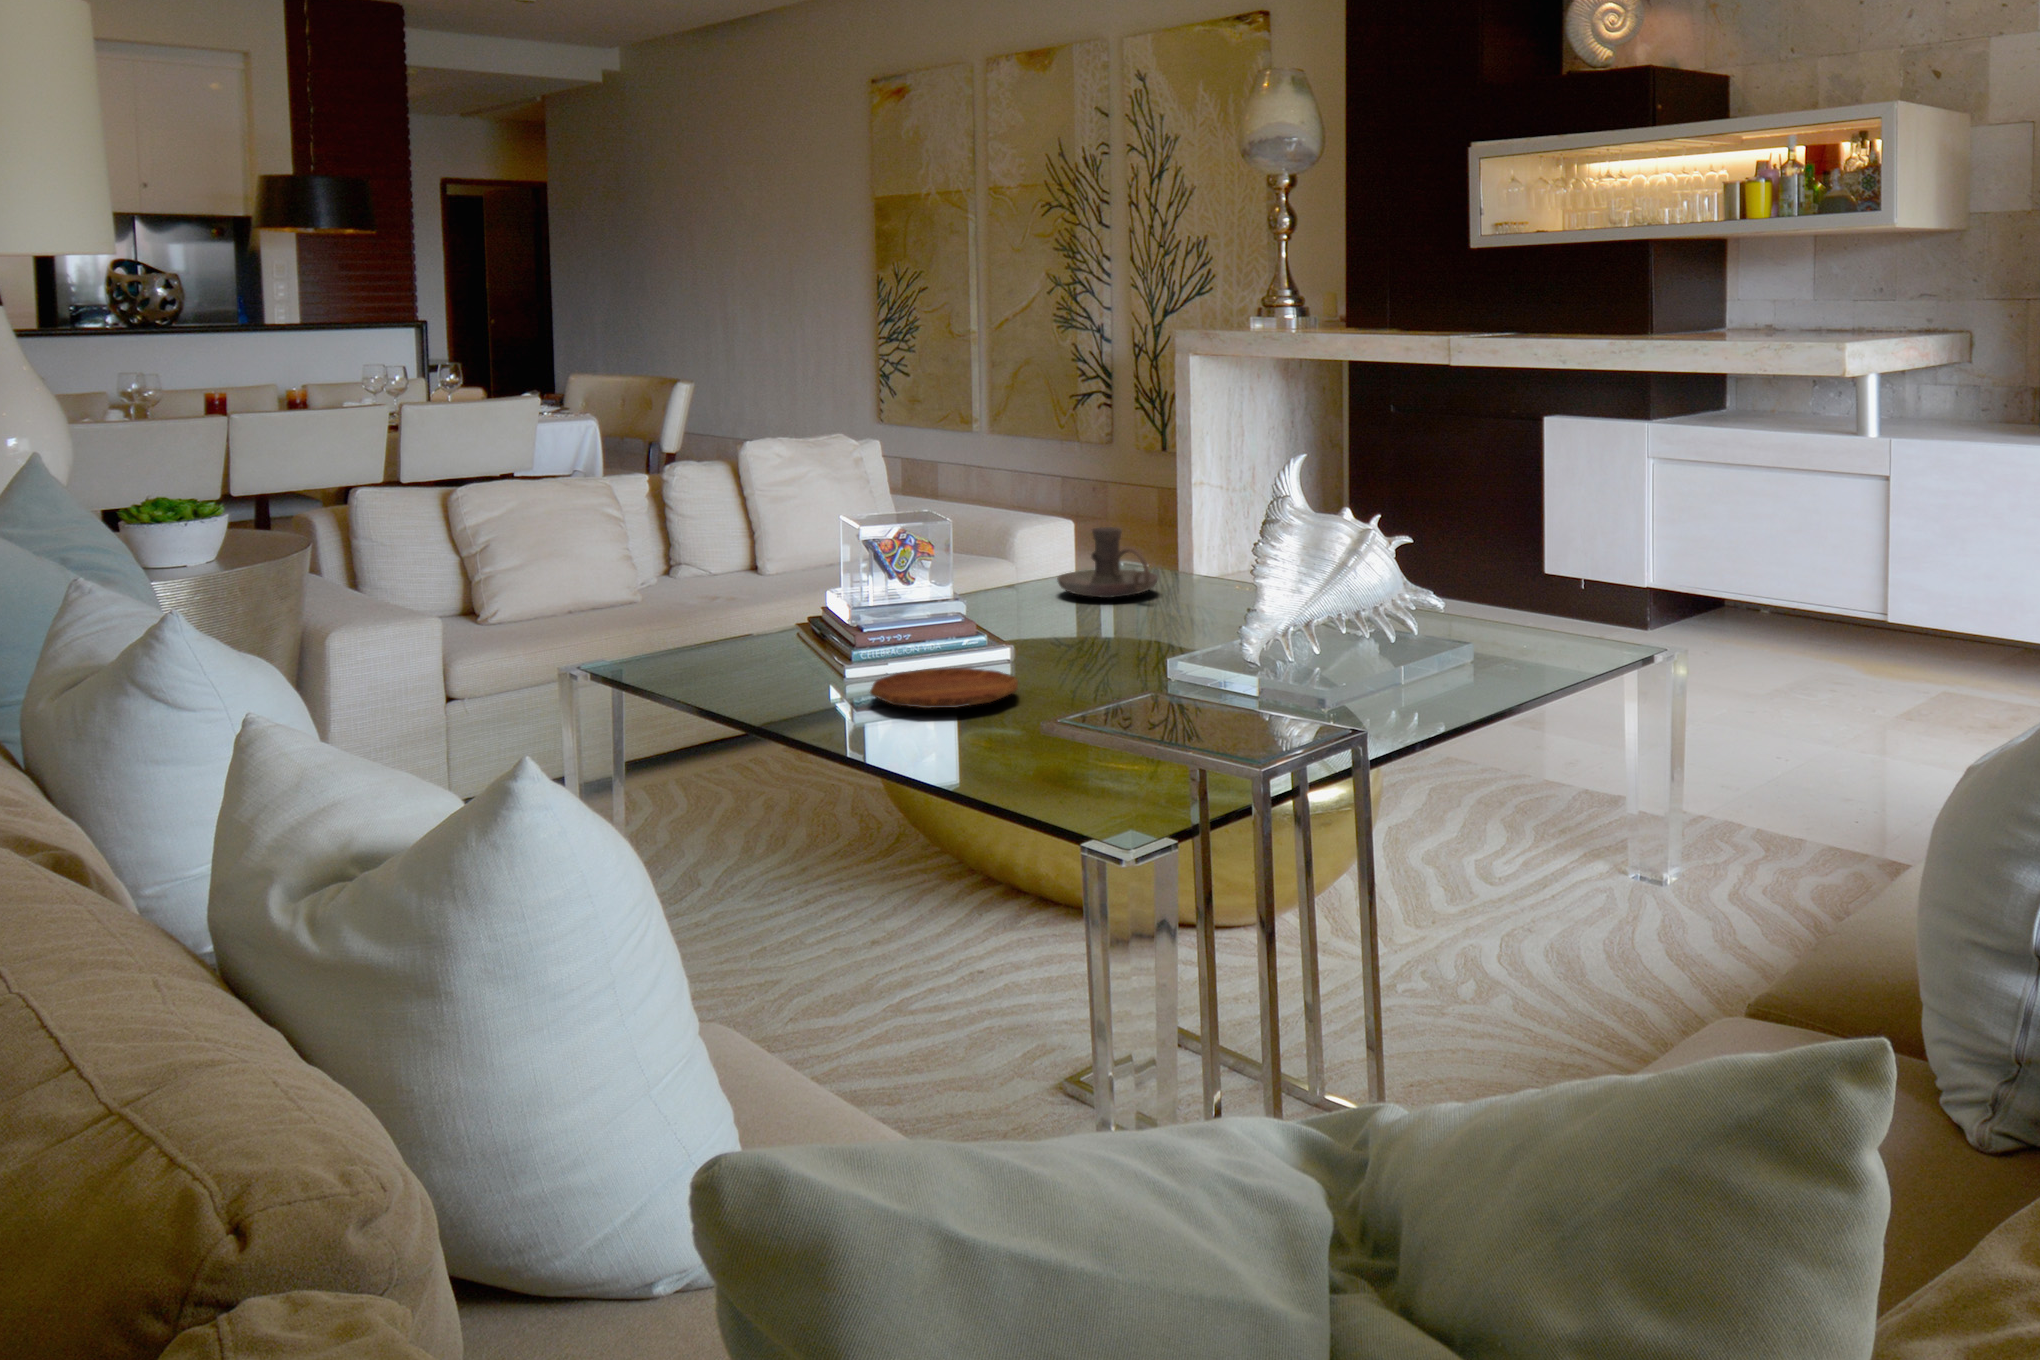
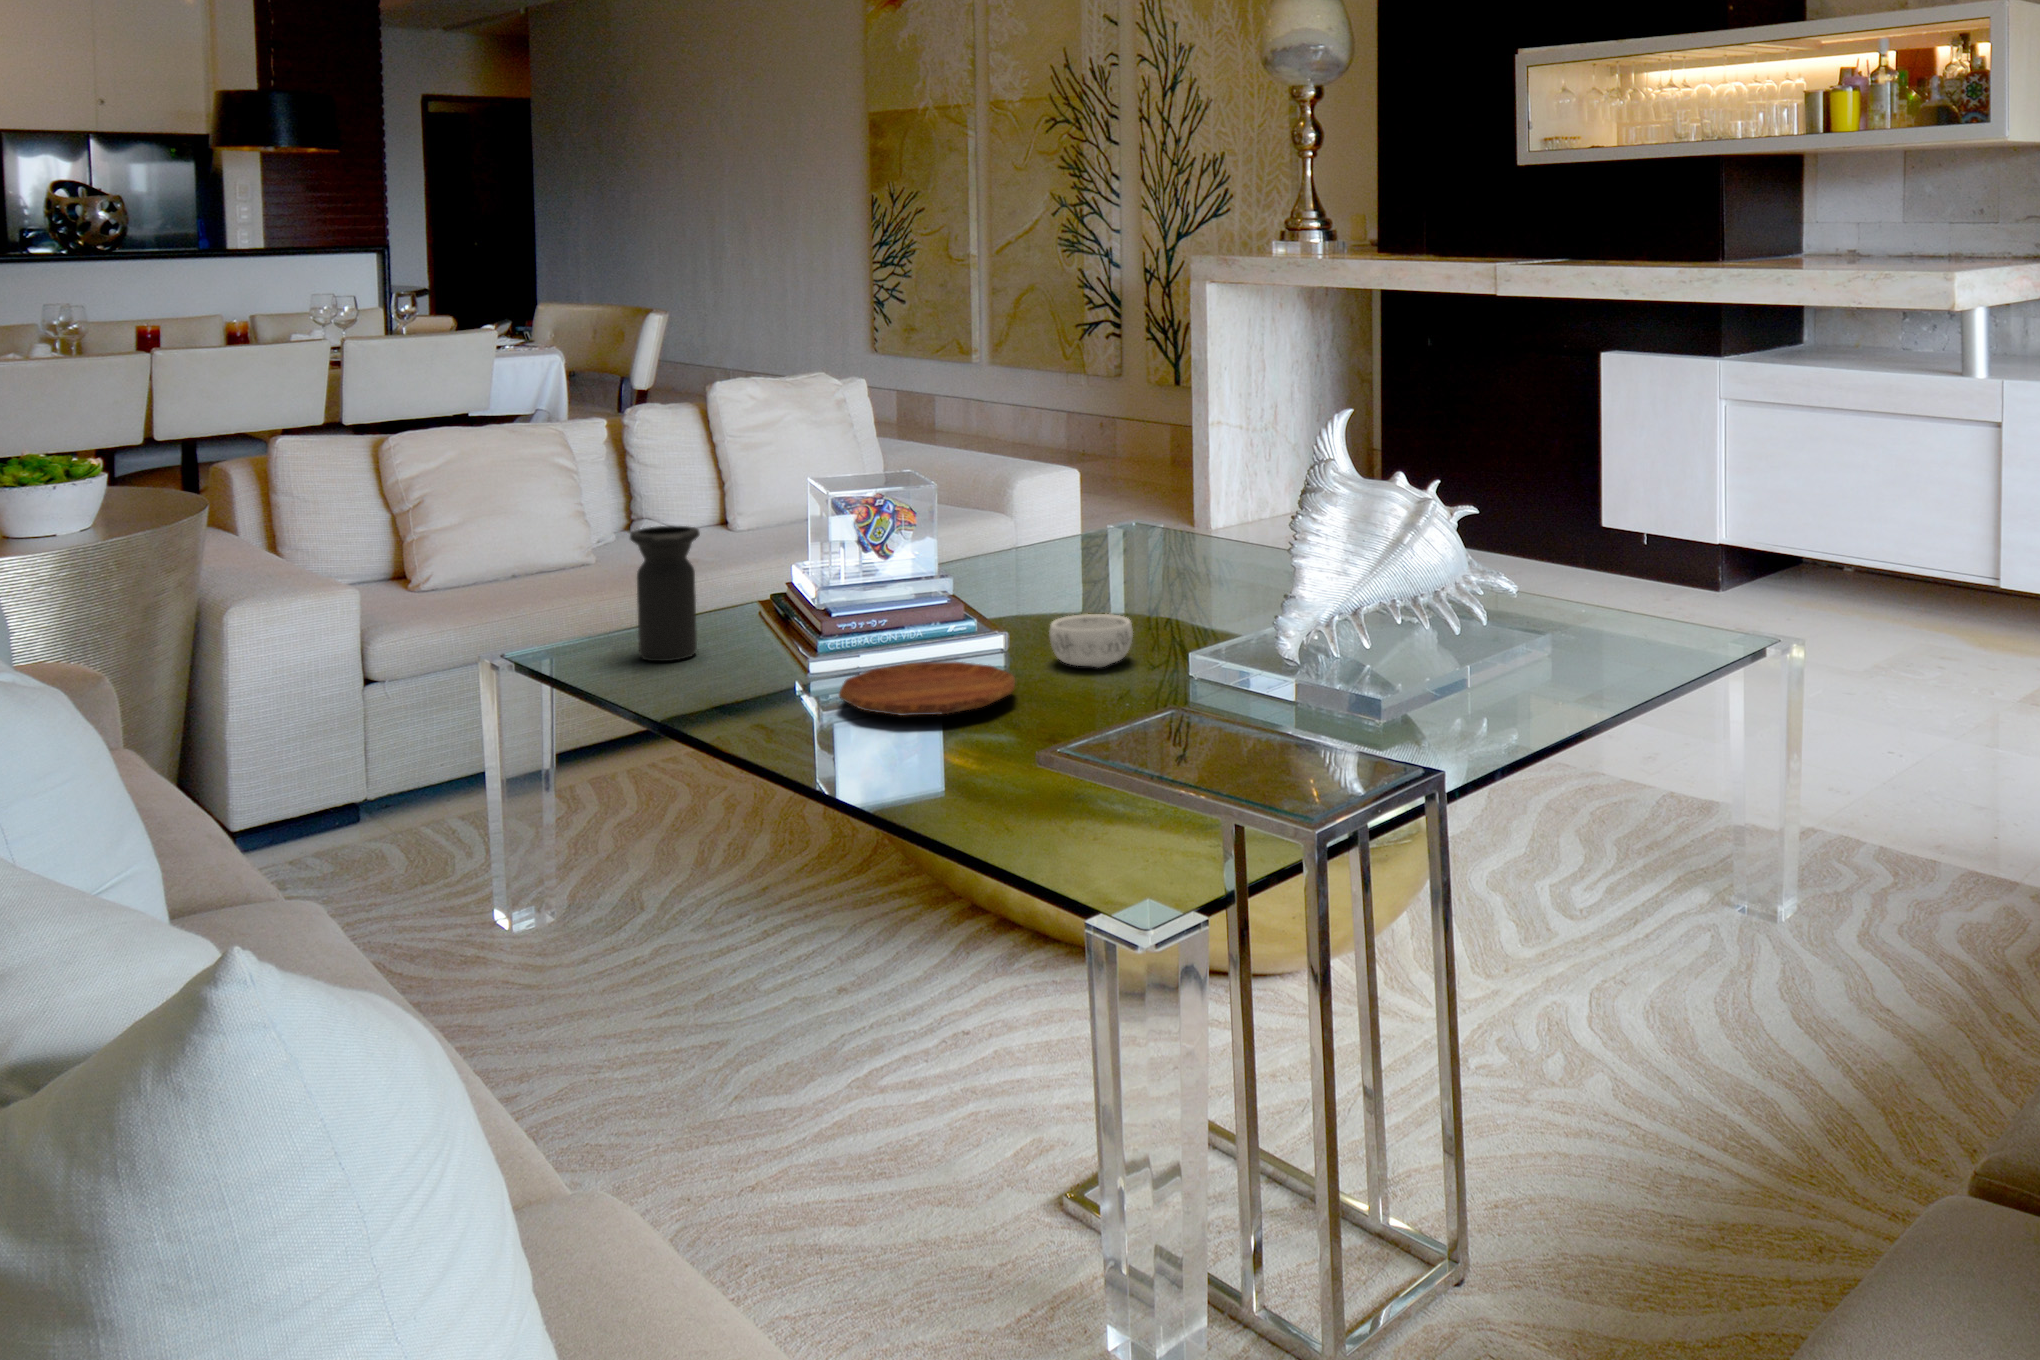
candle holder: present [1057,527,1158,598] -> none [1064,485,1179,565]
vase: none [688,555,748,669] -> present [630,526,700,661]
decorative bowl: none [1046,631,1117,675] -> present [1050,614,1133,667]

